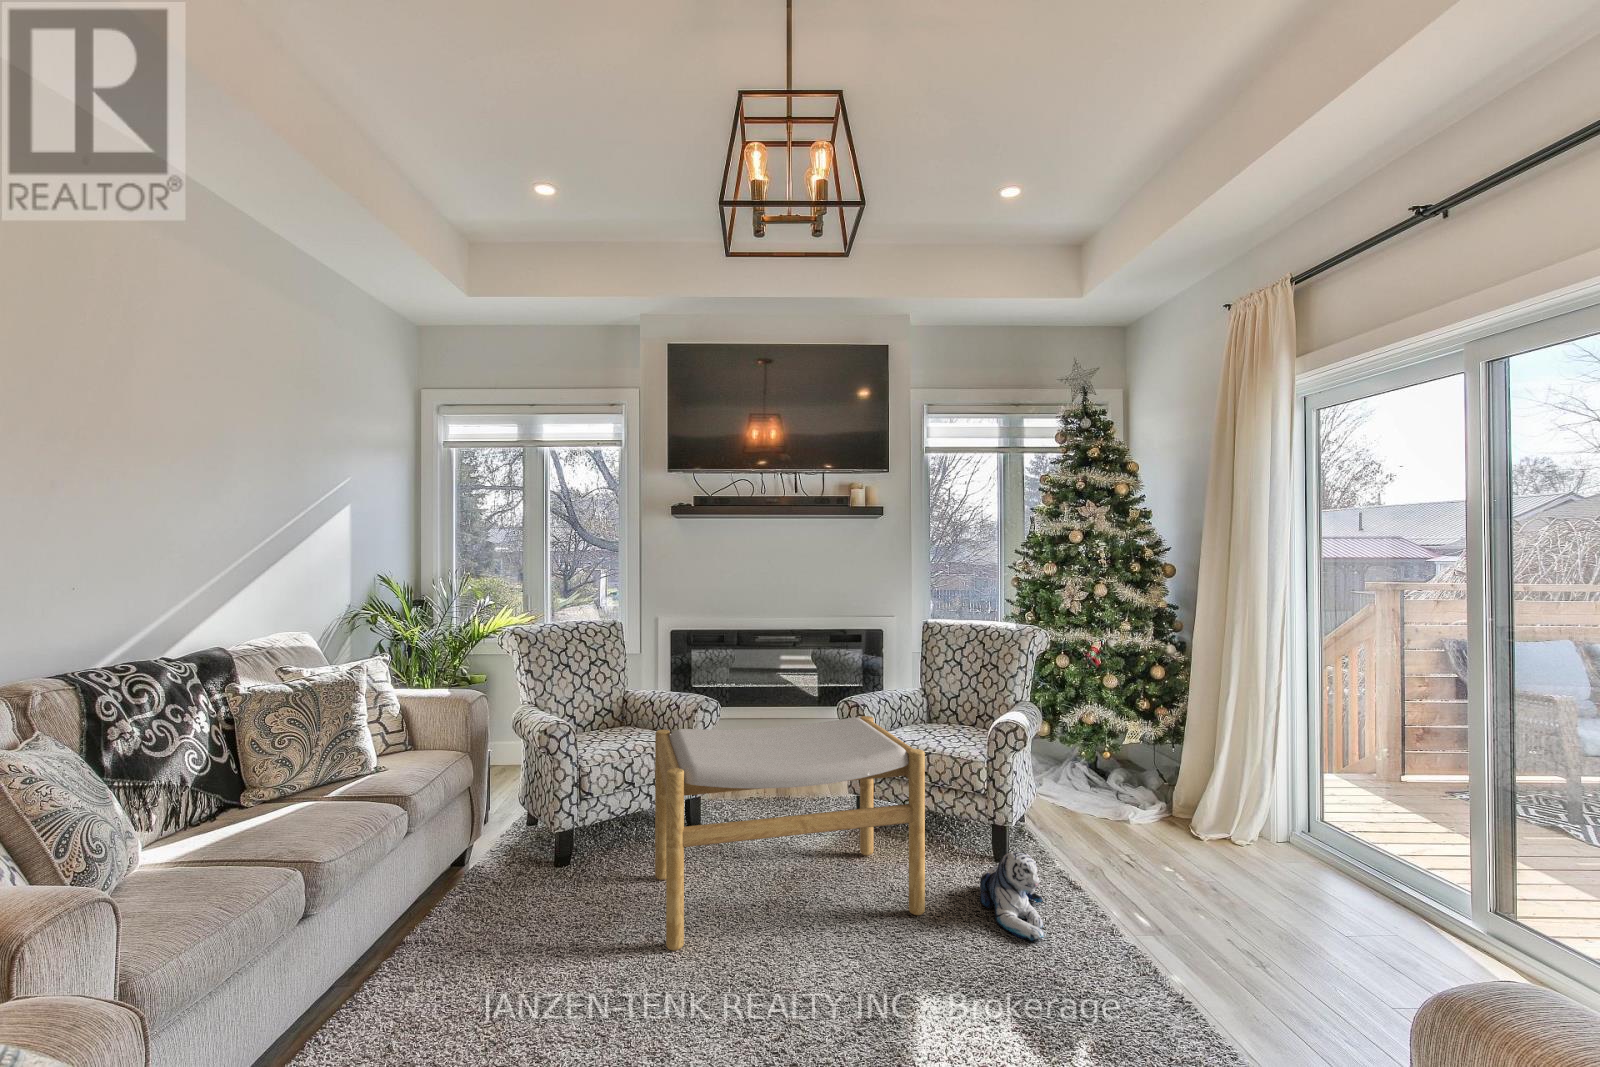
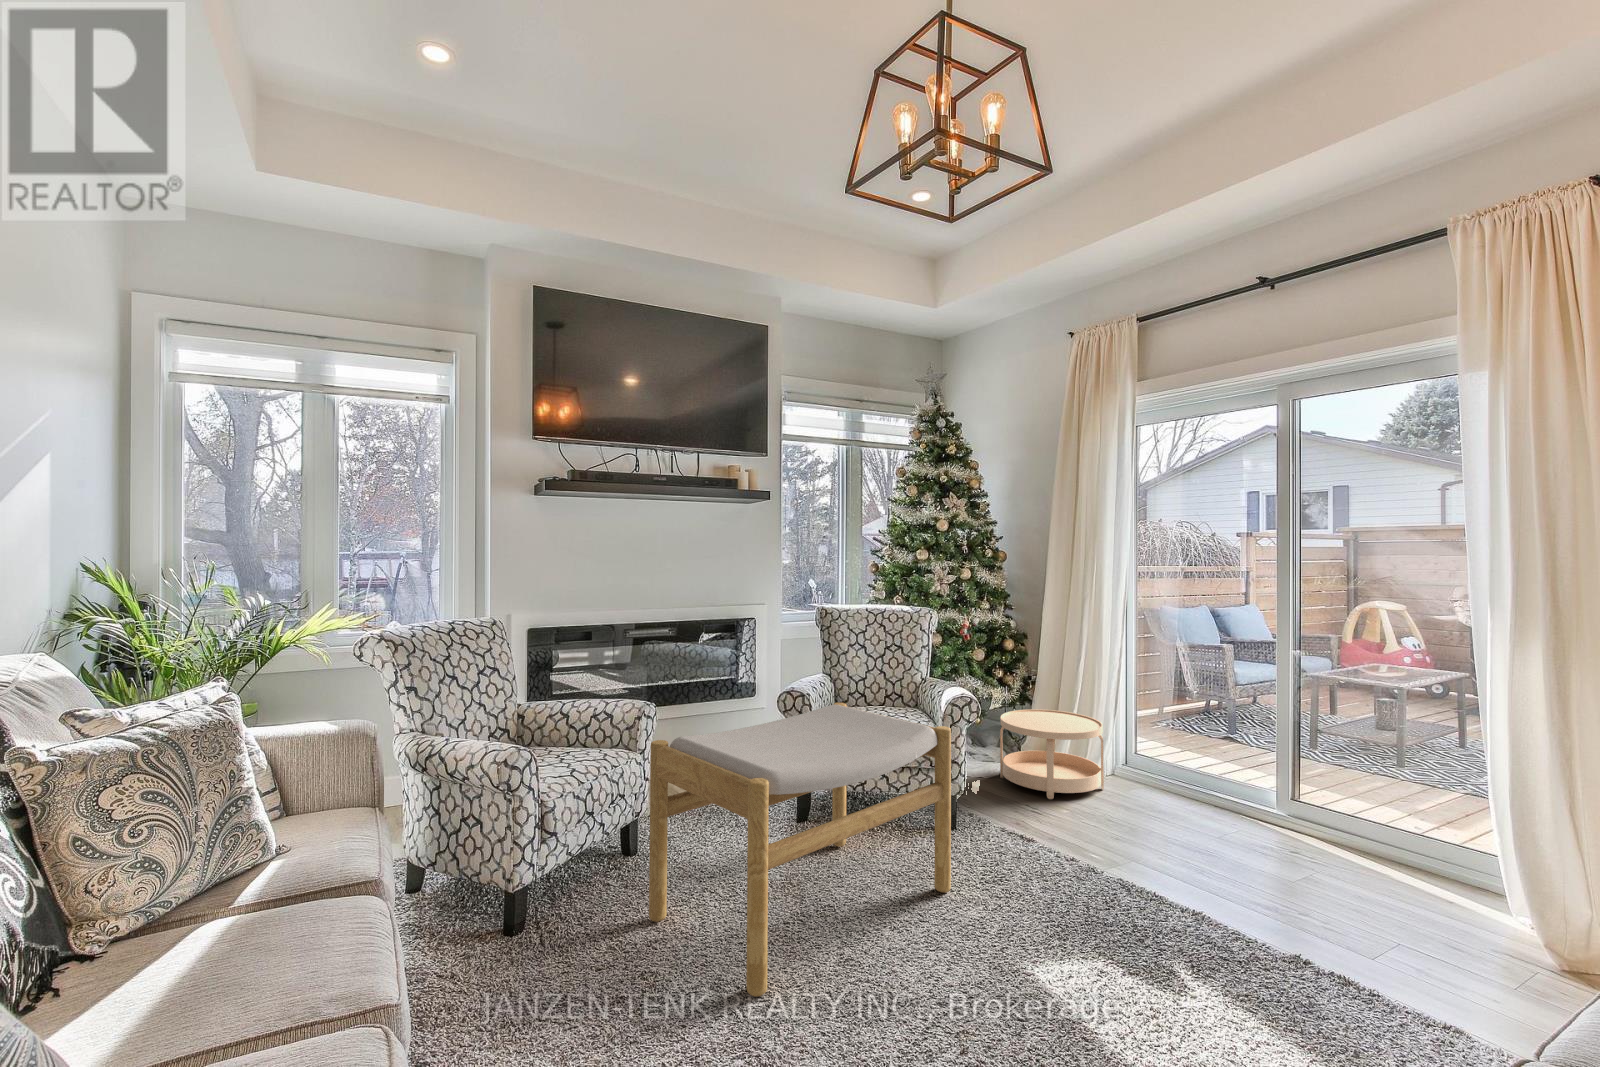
side table: none [1112,750,1239,857] -> present [1000,709,1104,799]
plush toy: present [980,852,1044,941] -> none [971,811,1065,891]

